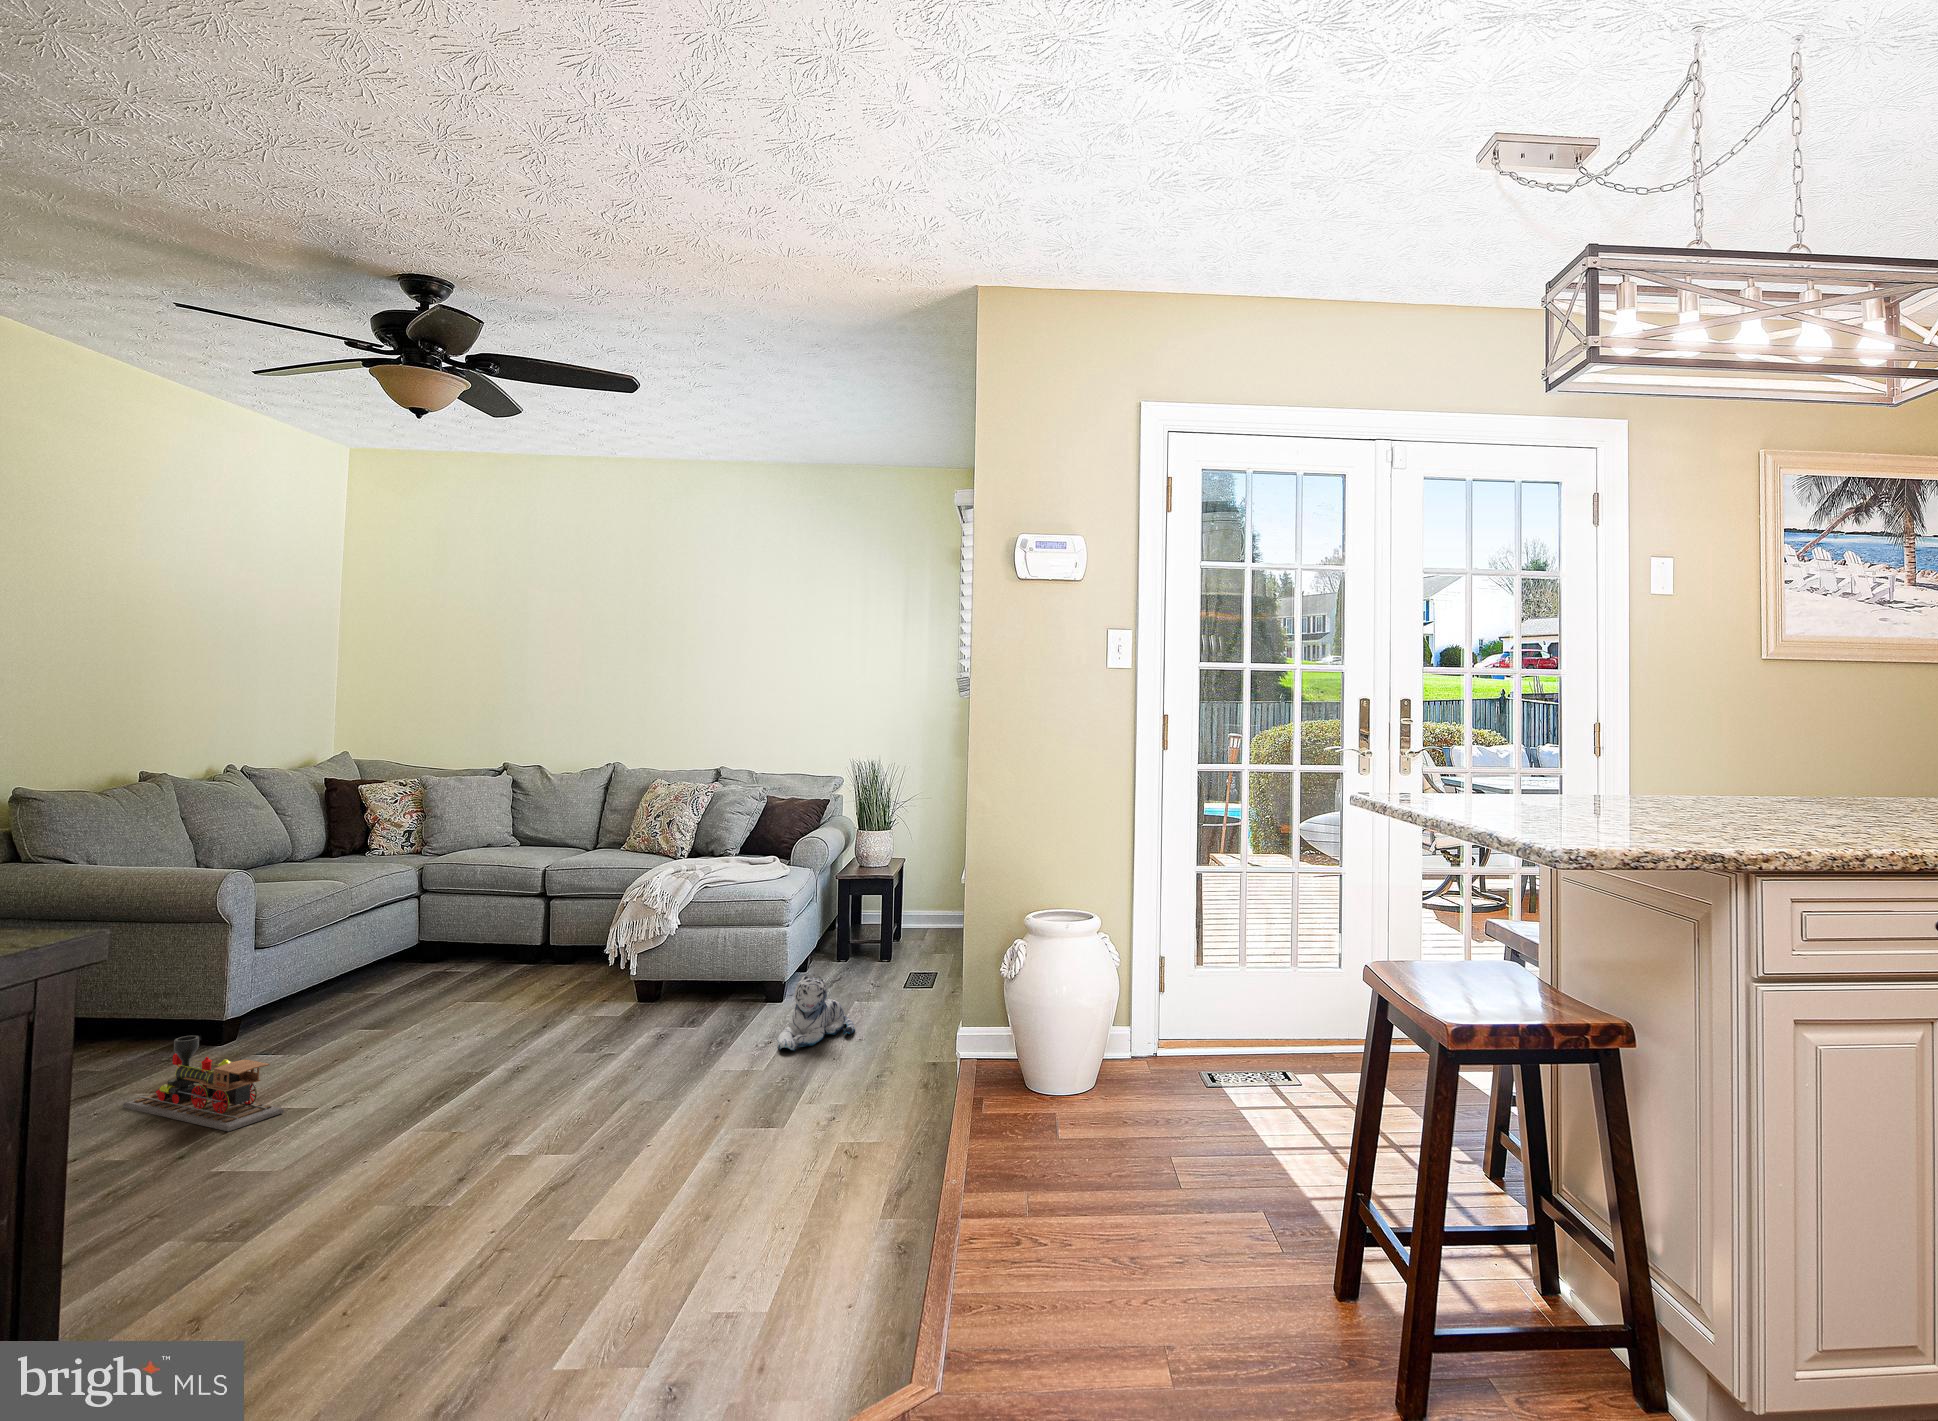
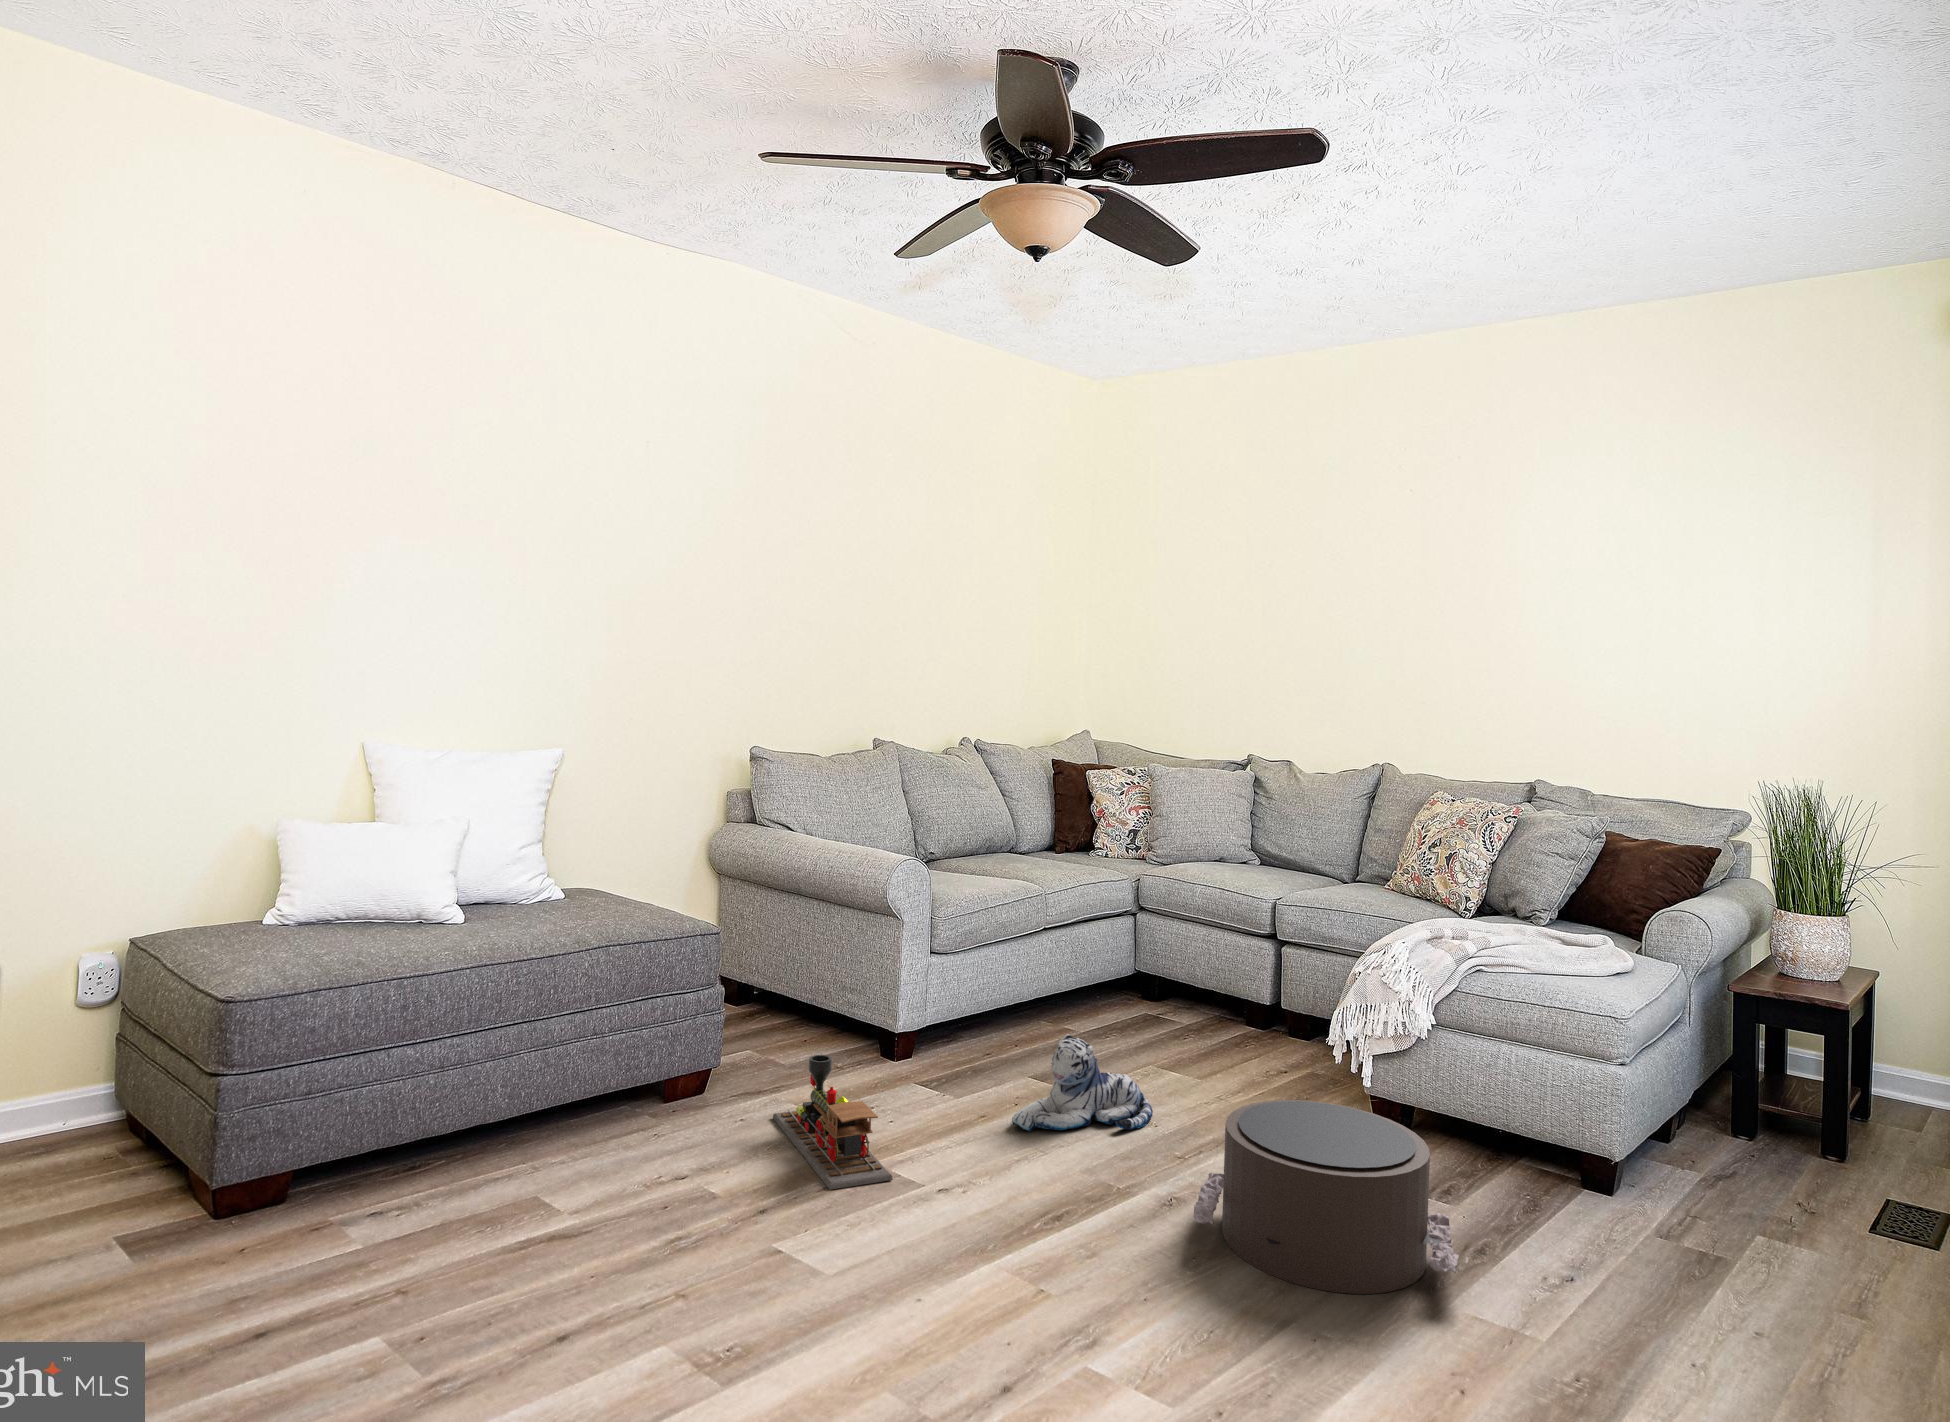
plush toy: present [778,976,855,1051] -> present [1012,1035,1153,1131]
pouf: none [545,978,714,1085] -> present [1193,1100,1459,1294]

